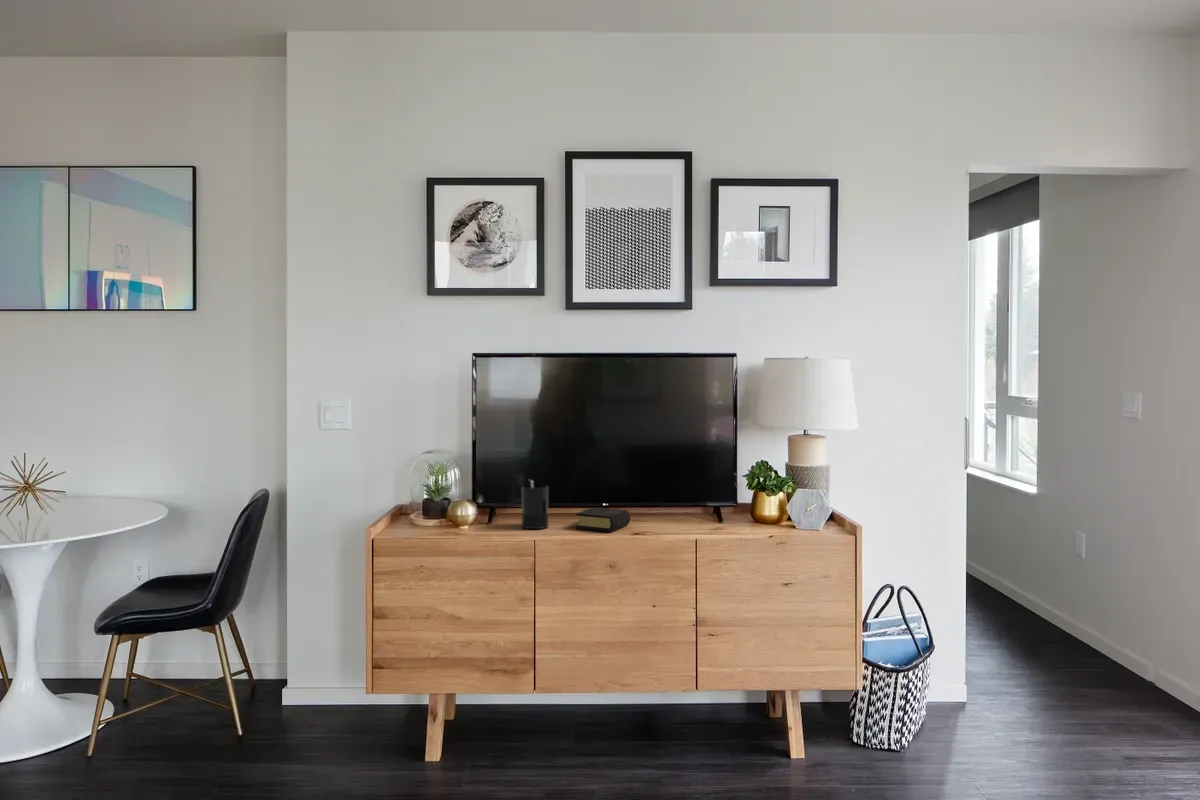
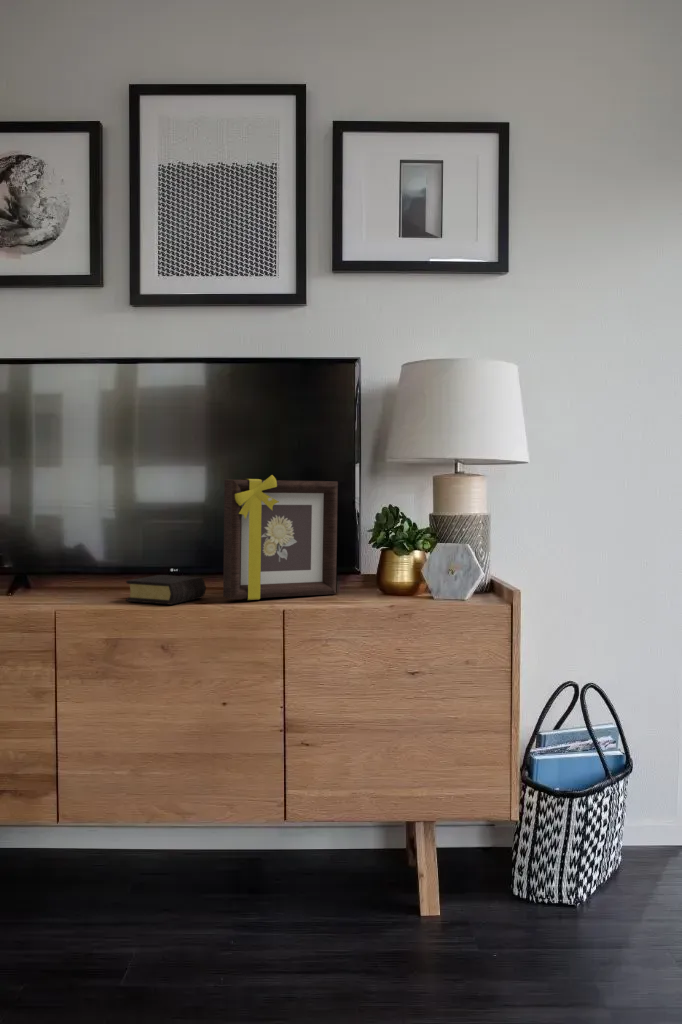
picture frame: none [644,437,723,528] -> present [223,475,338,600]
candle: present [522,482,548,529] -> none [52,536,91,602]

